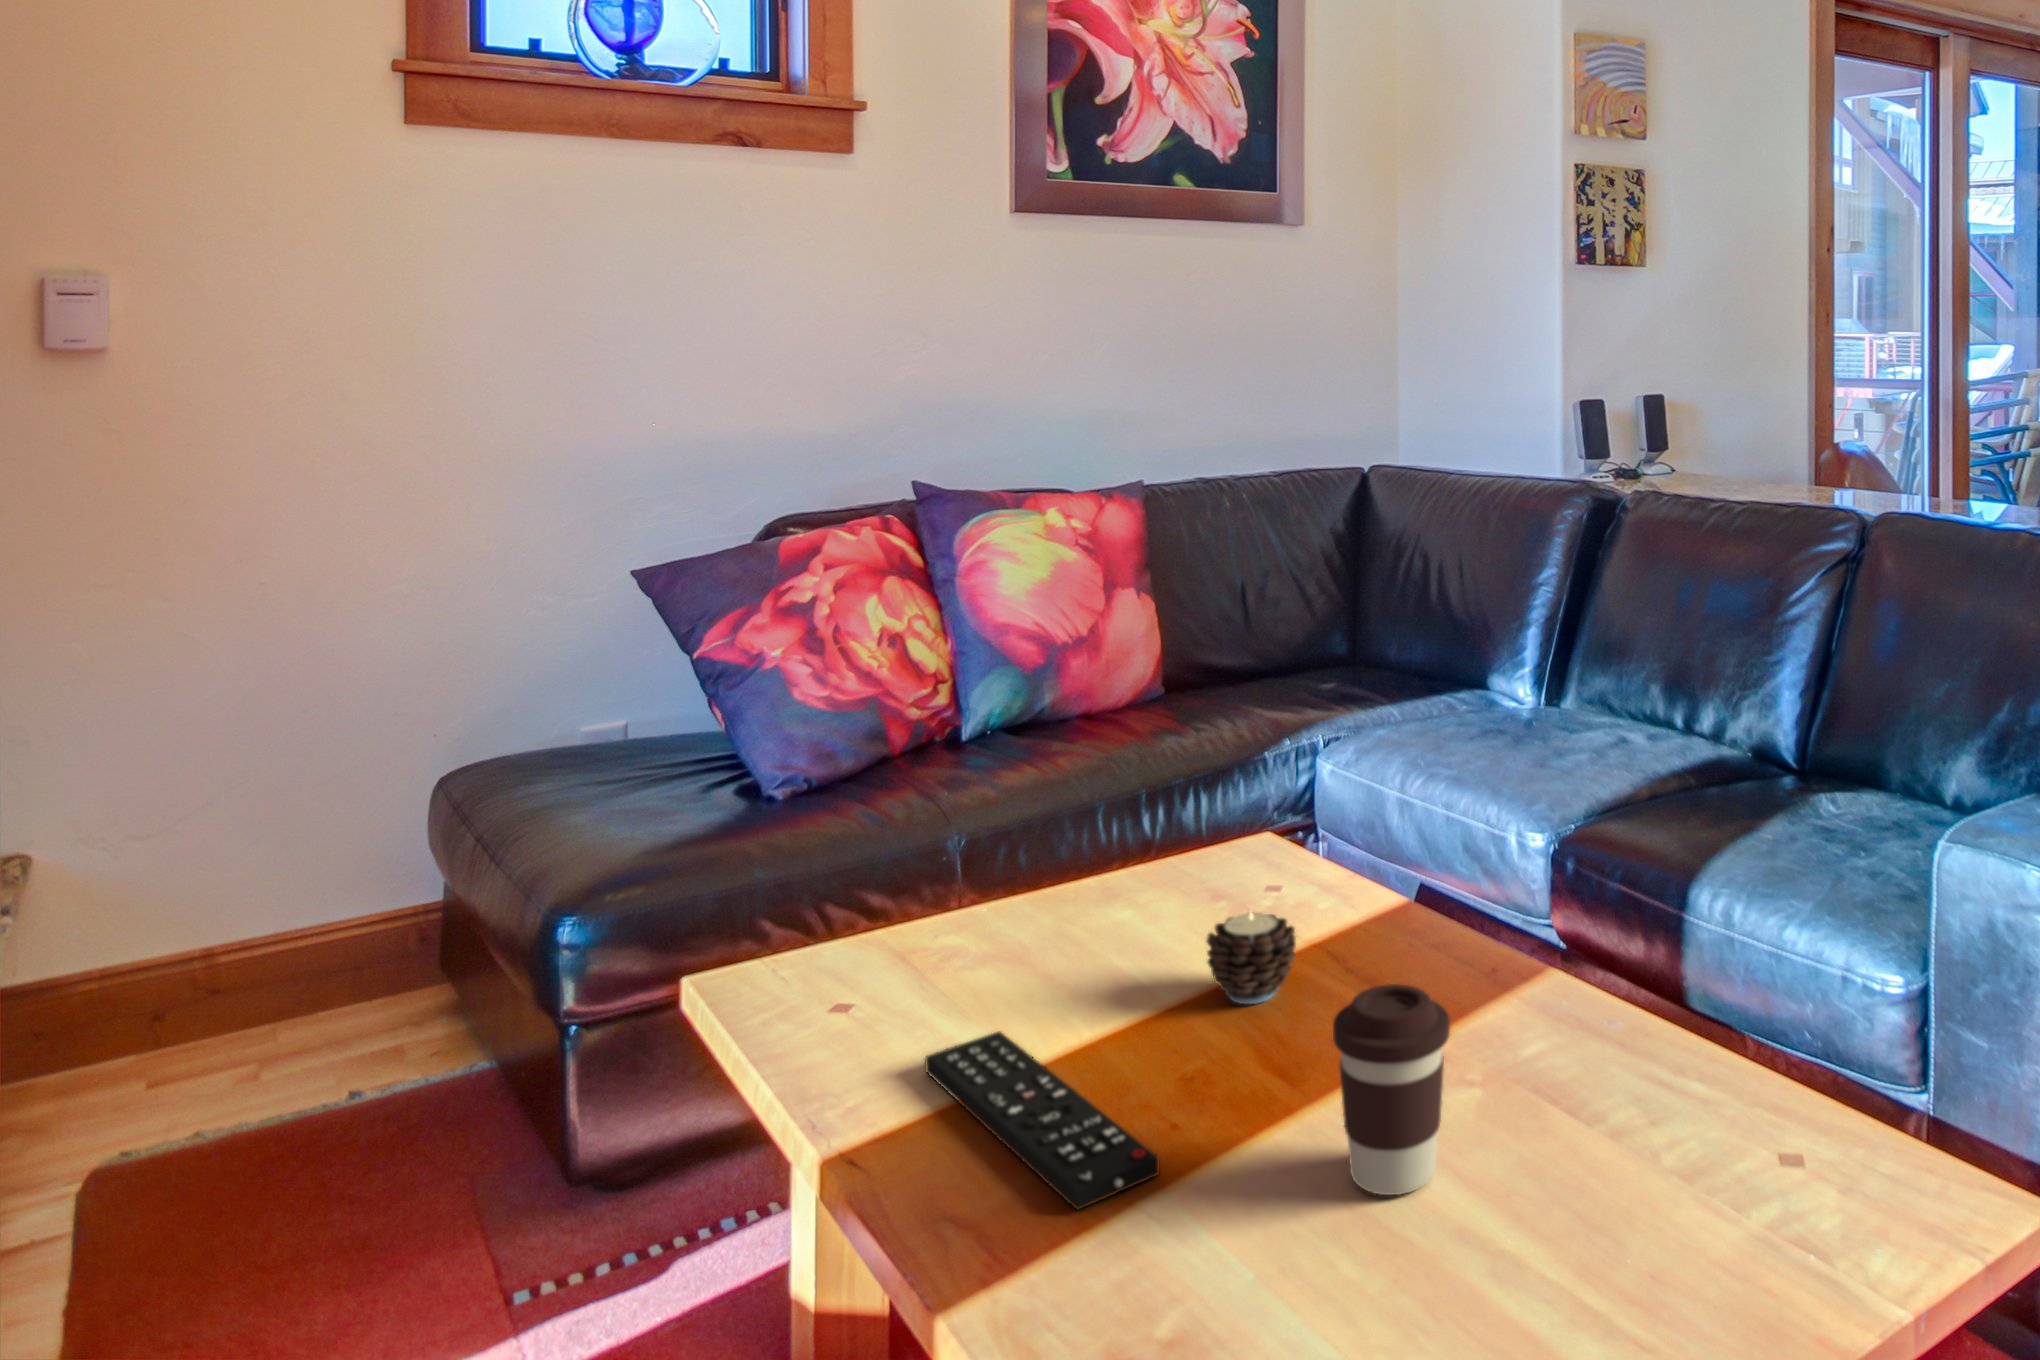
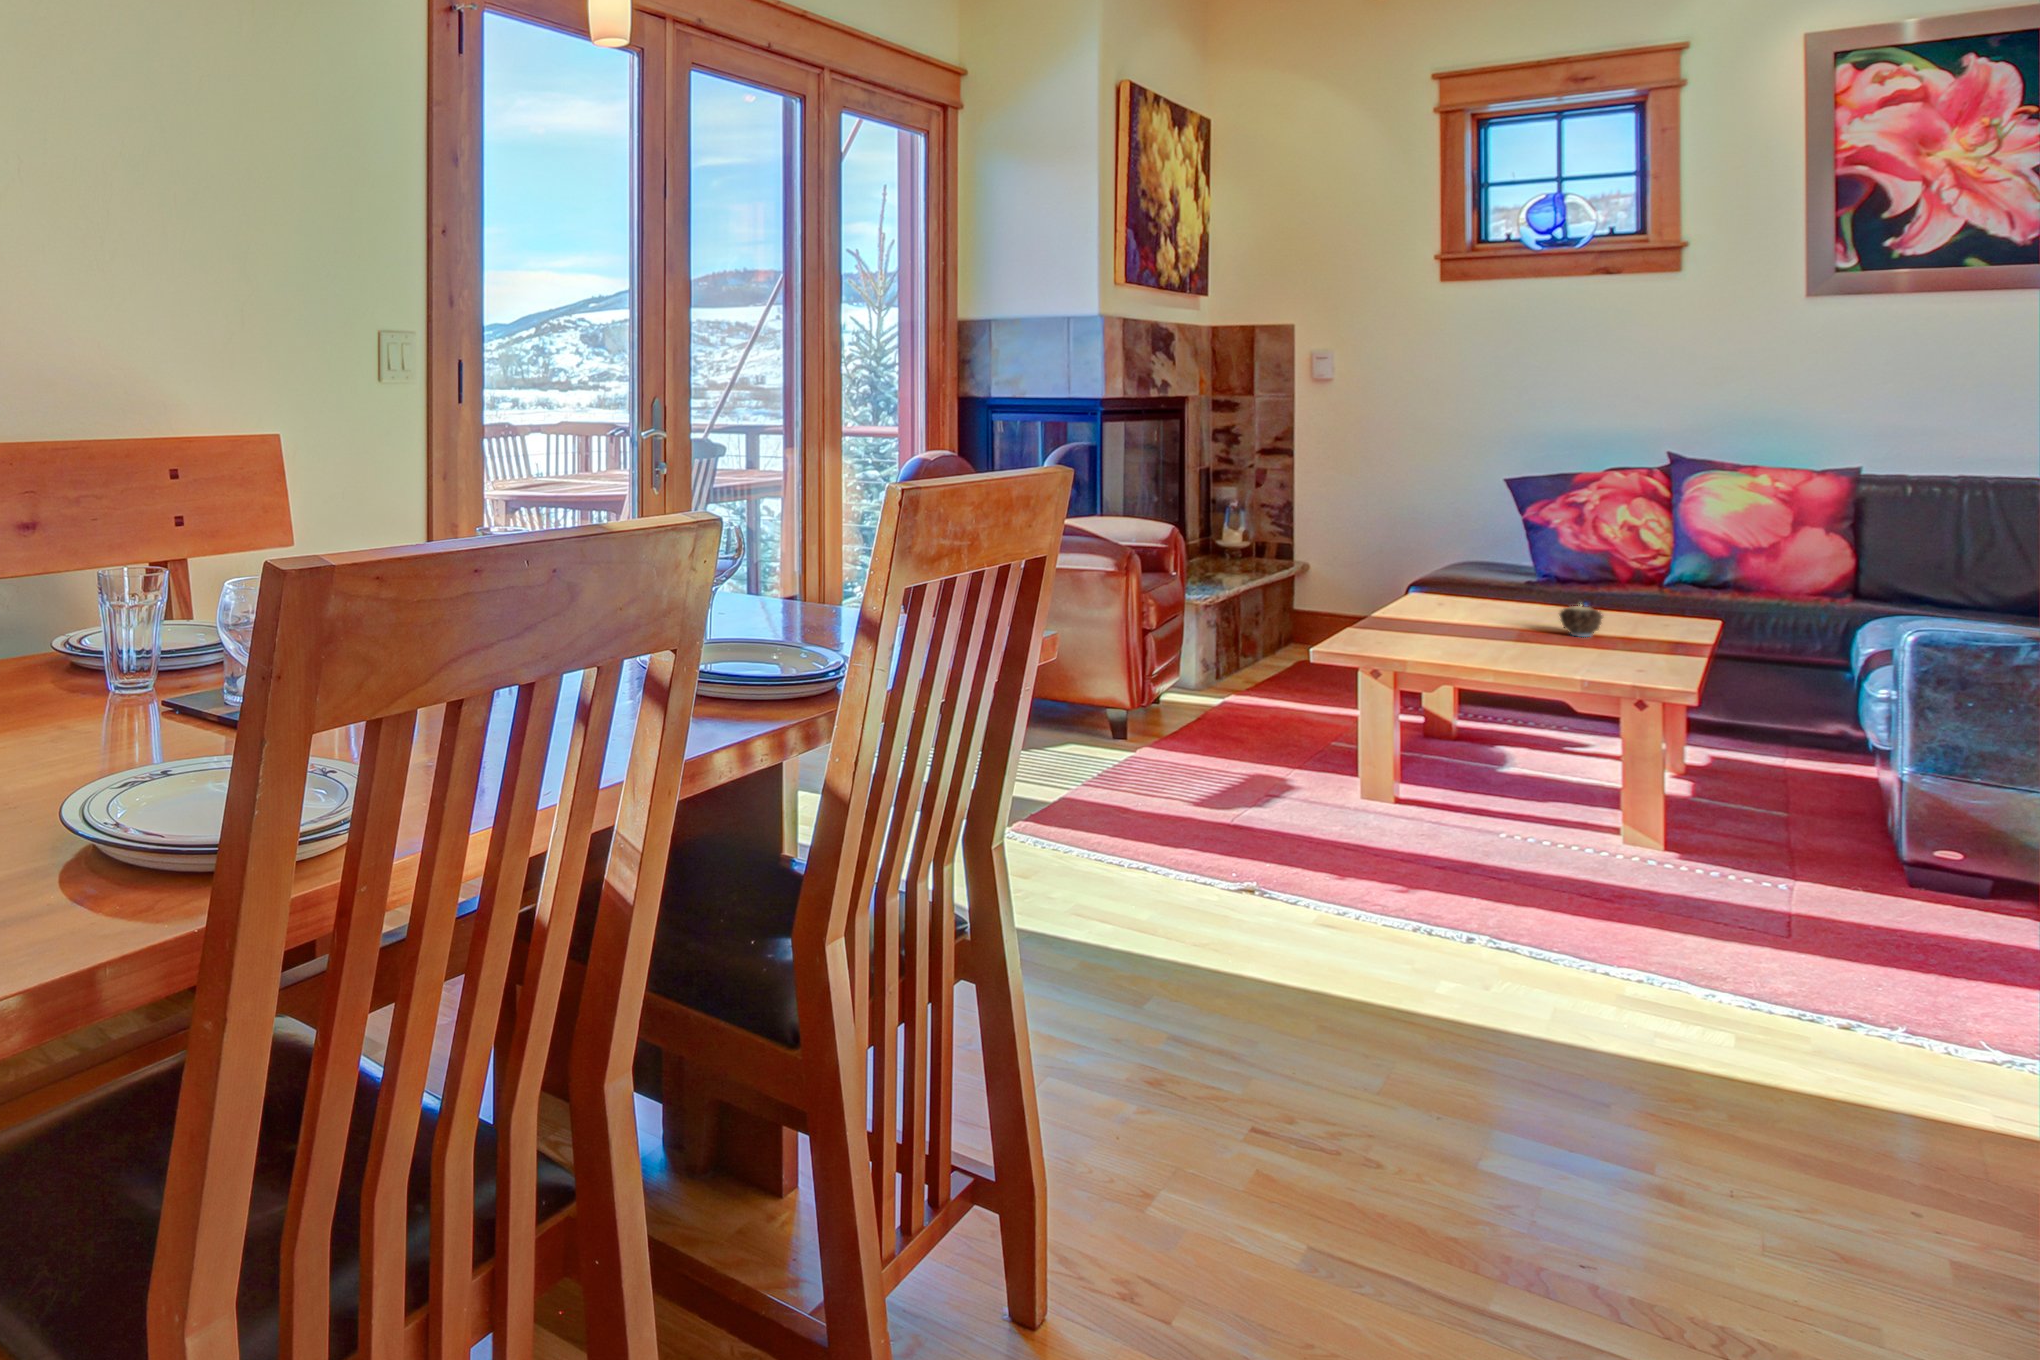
coffee cup: present [1333,984,1450,1195] -> none [1506,598,1552,658]
remote control: present [925,1031,1160,1209] -> none [1437,618,1481,643]

